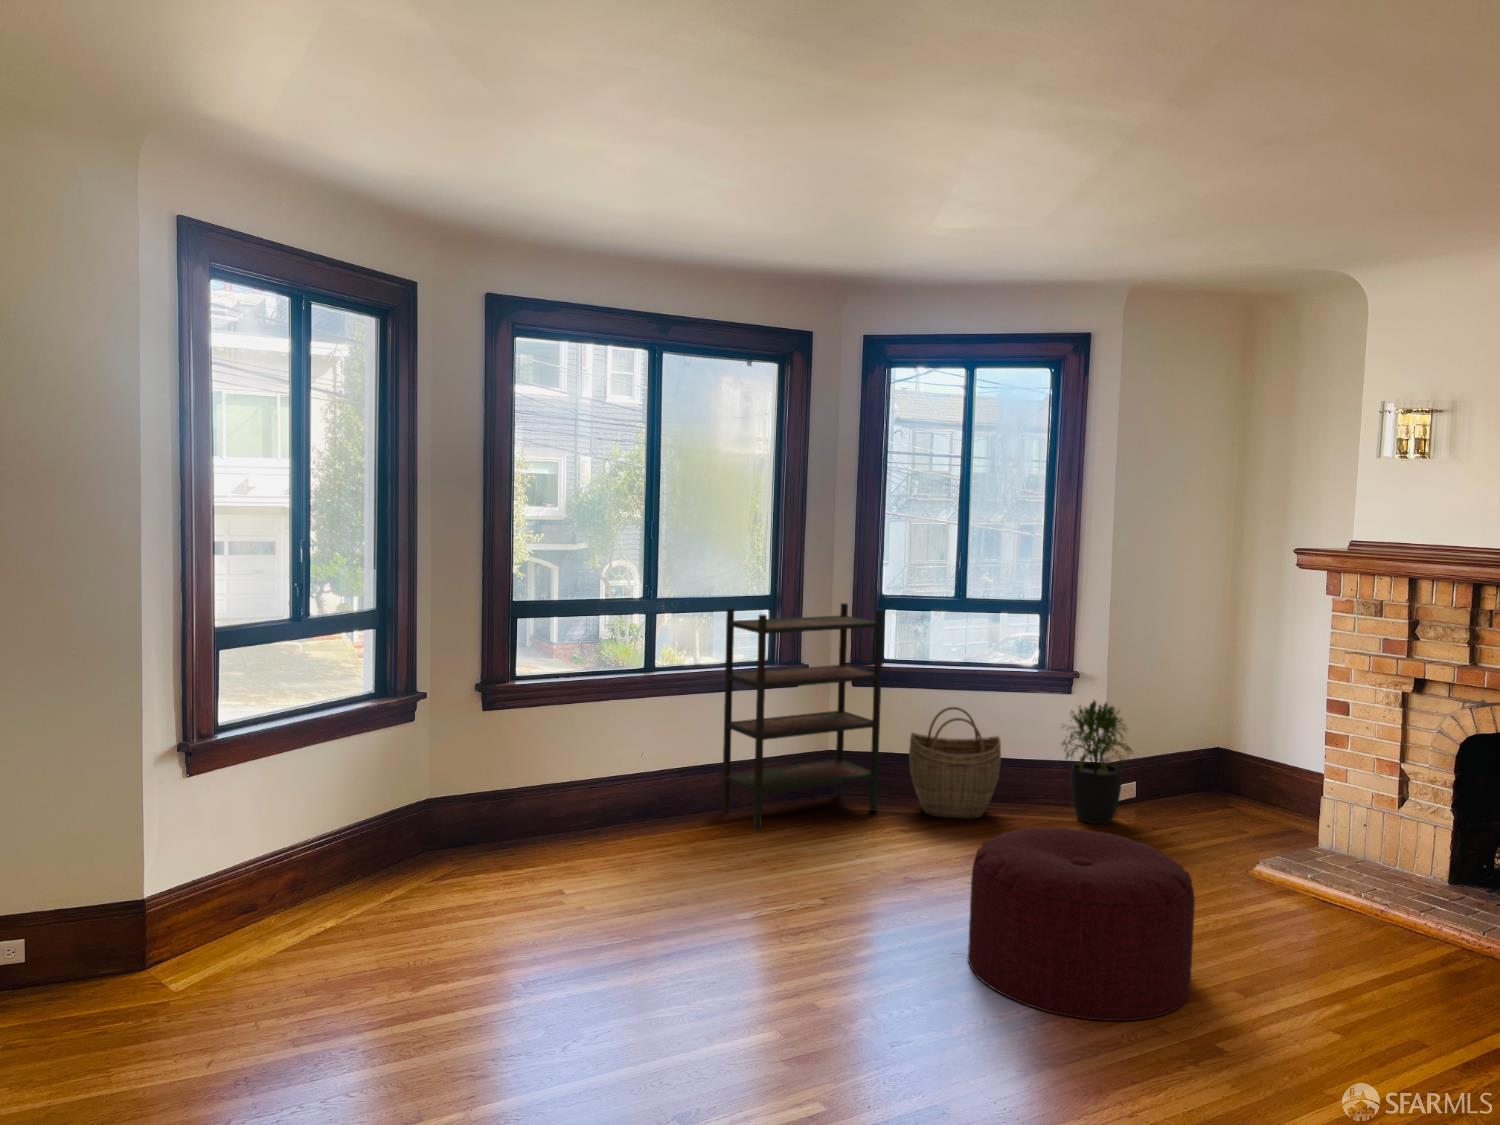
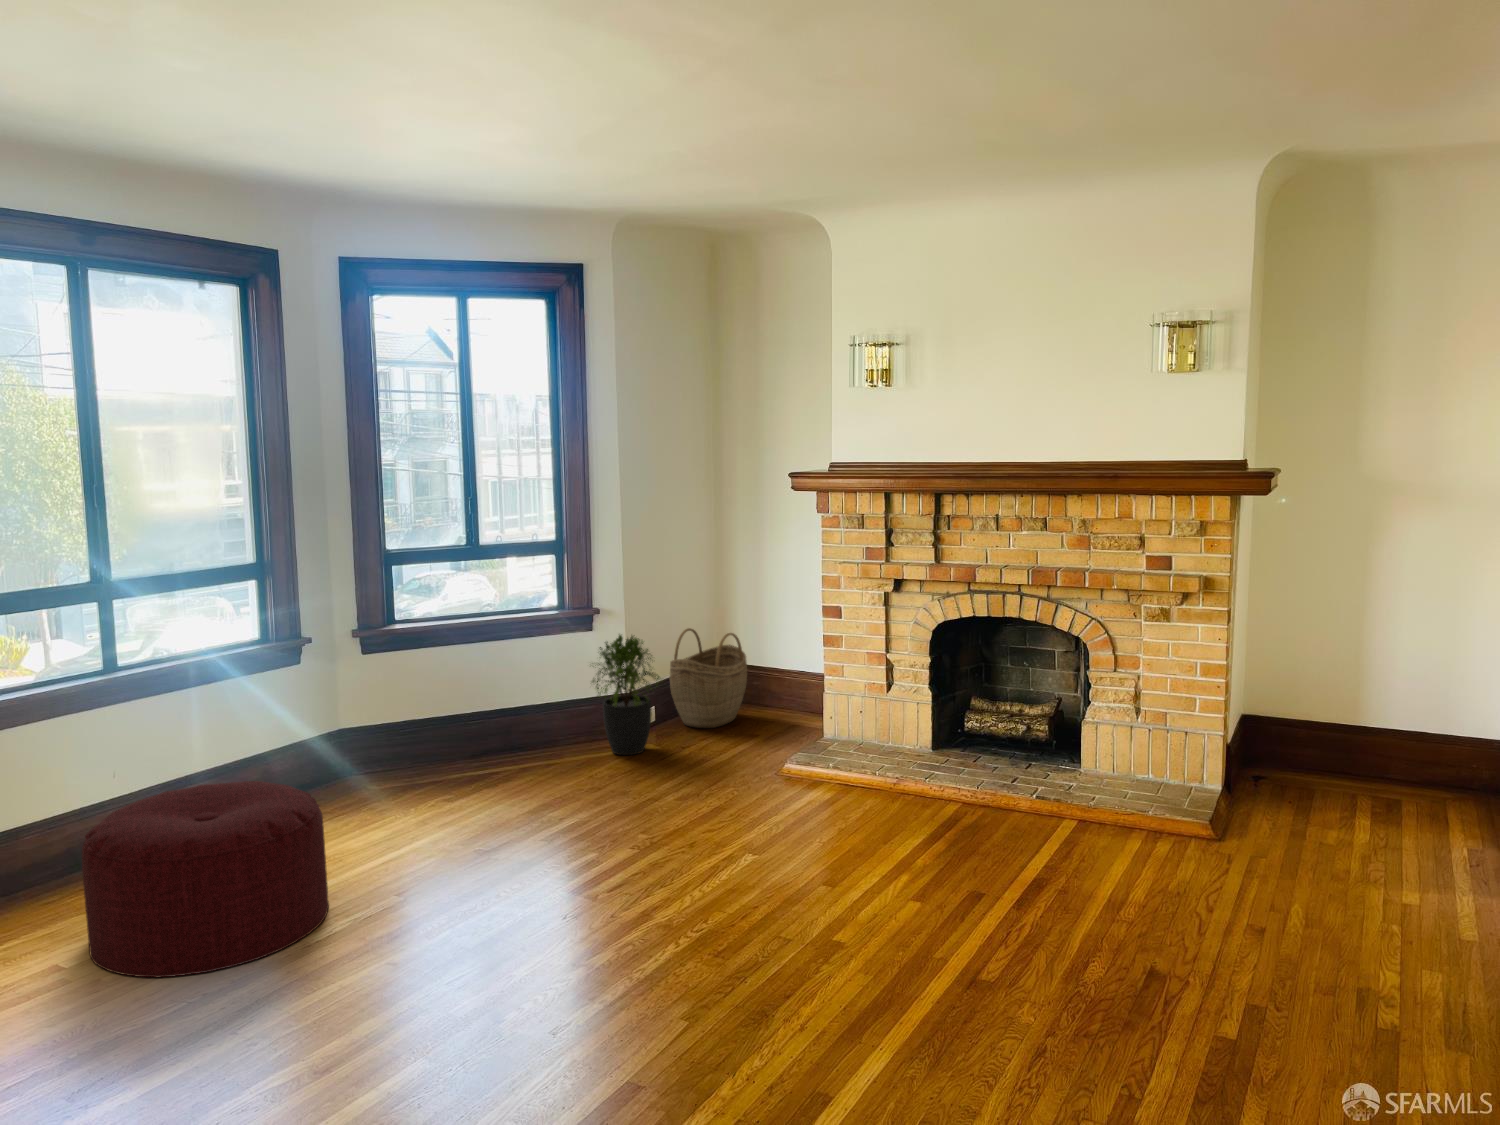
bookshelf: present [722,603,883,830] -> none [208,563,409,838]
woven basket: present [909,707,1001,819] -> present [670,628,747,728]
ottoman: present [968,828,1195,1021] -> present [82,781,329,977]

